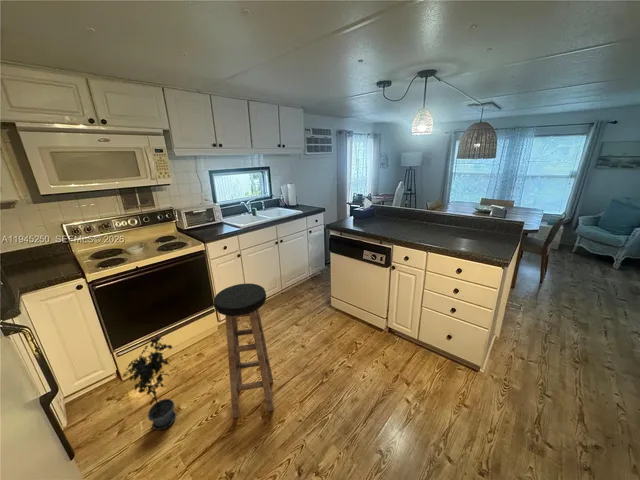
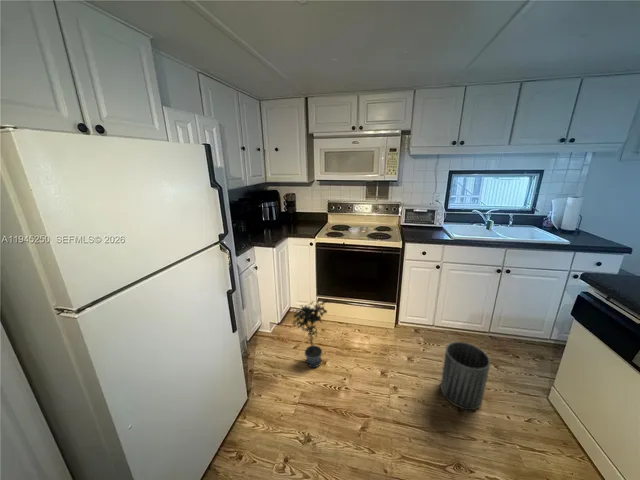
bar stool: present [214,283,274,418] -> none [344,288,403,433]
trash can: none [279,299,309,347] -> present [441,342,490,410]

